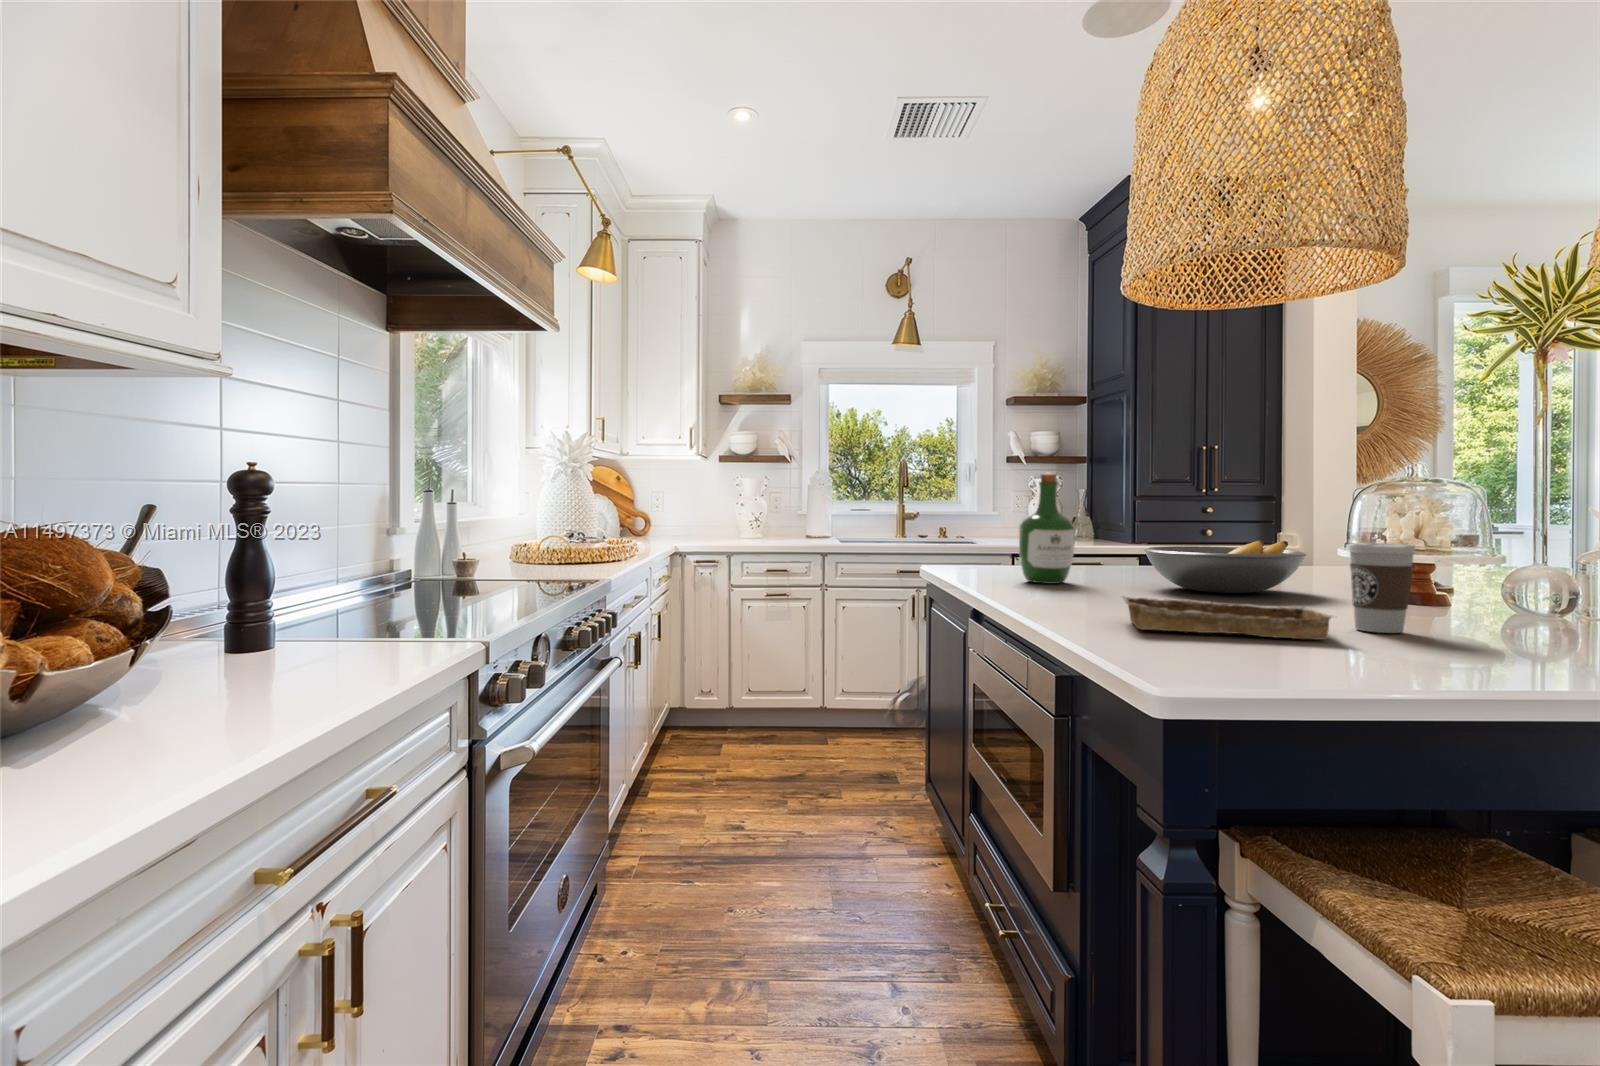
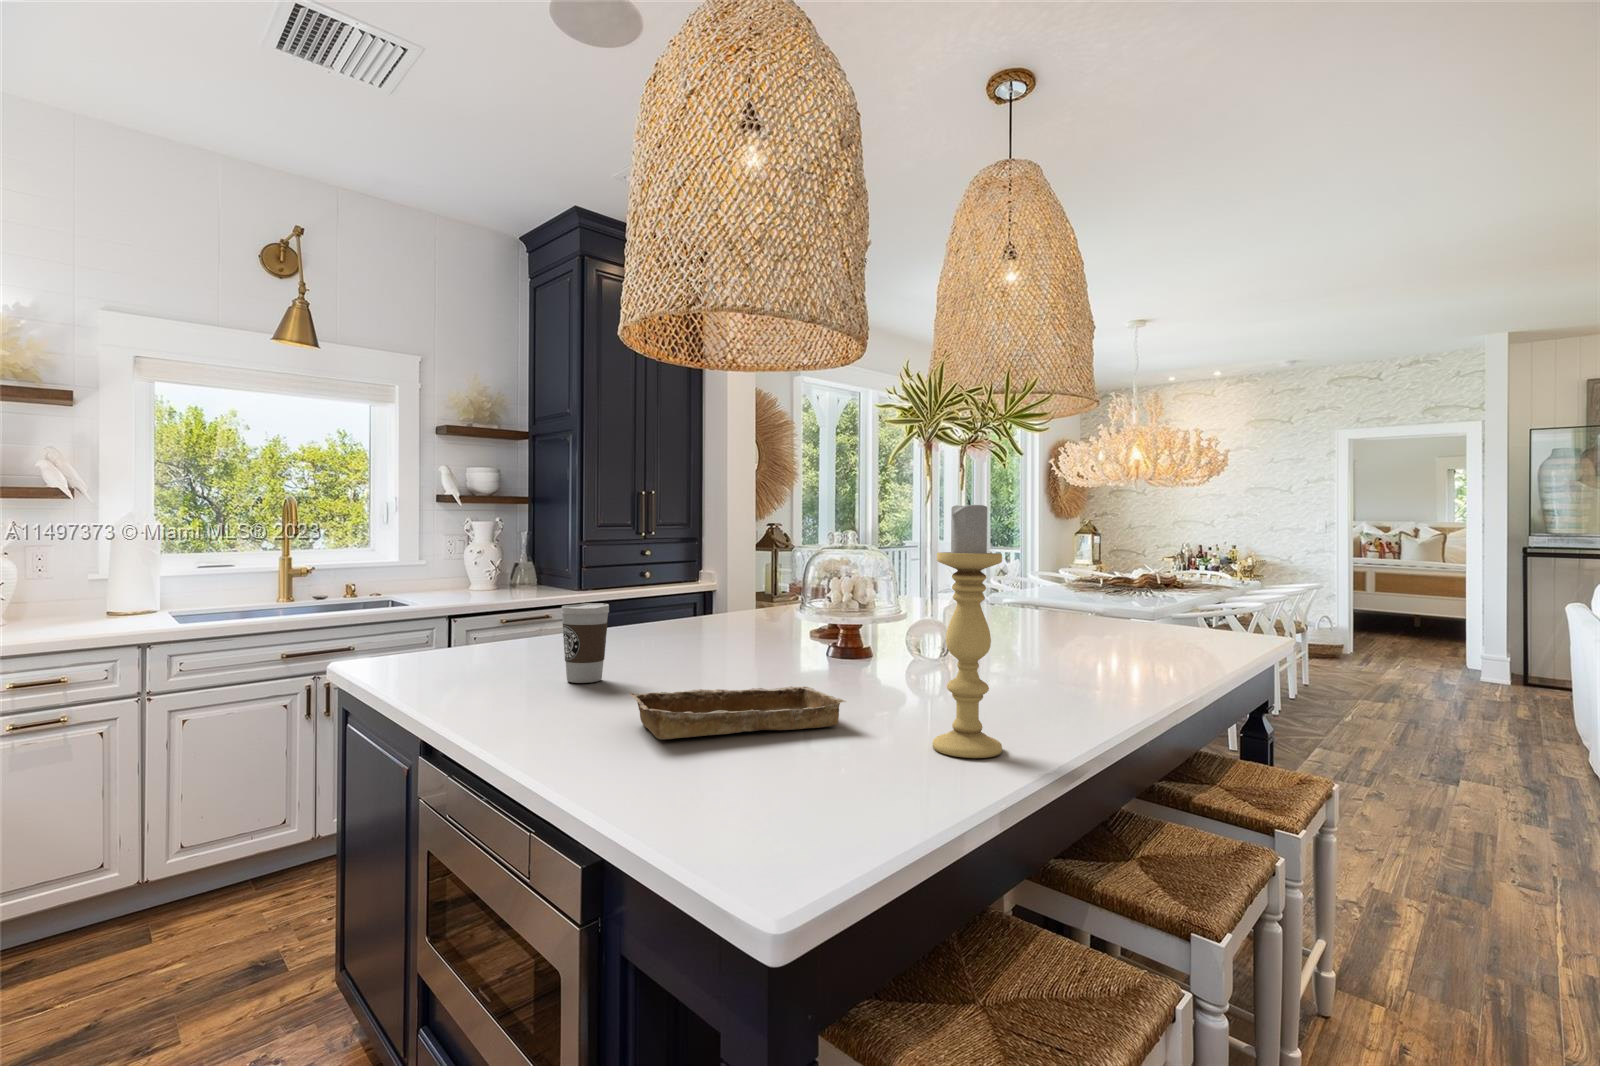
candle holder: none [1427,406,1525,676] -> present [933,500,1002,758]
wine bottle: present [1019,472,1075,584] -> none [478,528,548,663]
fruit bowl: present [1144,541,1306,593] -> none [624,603,773,660]
coffee cup: present [1349,543,1415,633] -> present [561,603,609,683]

